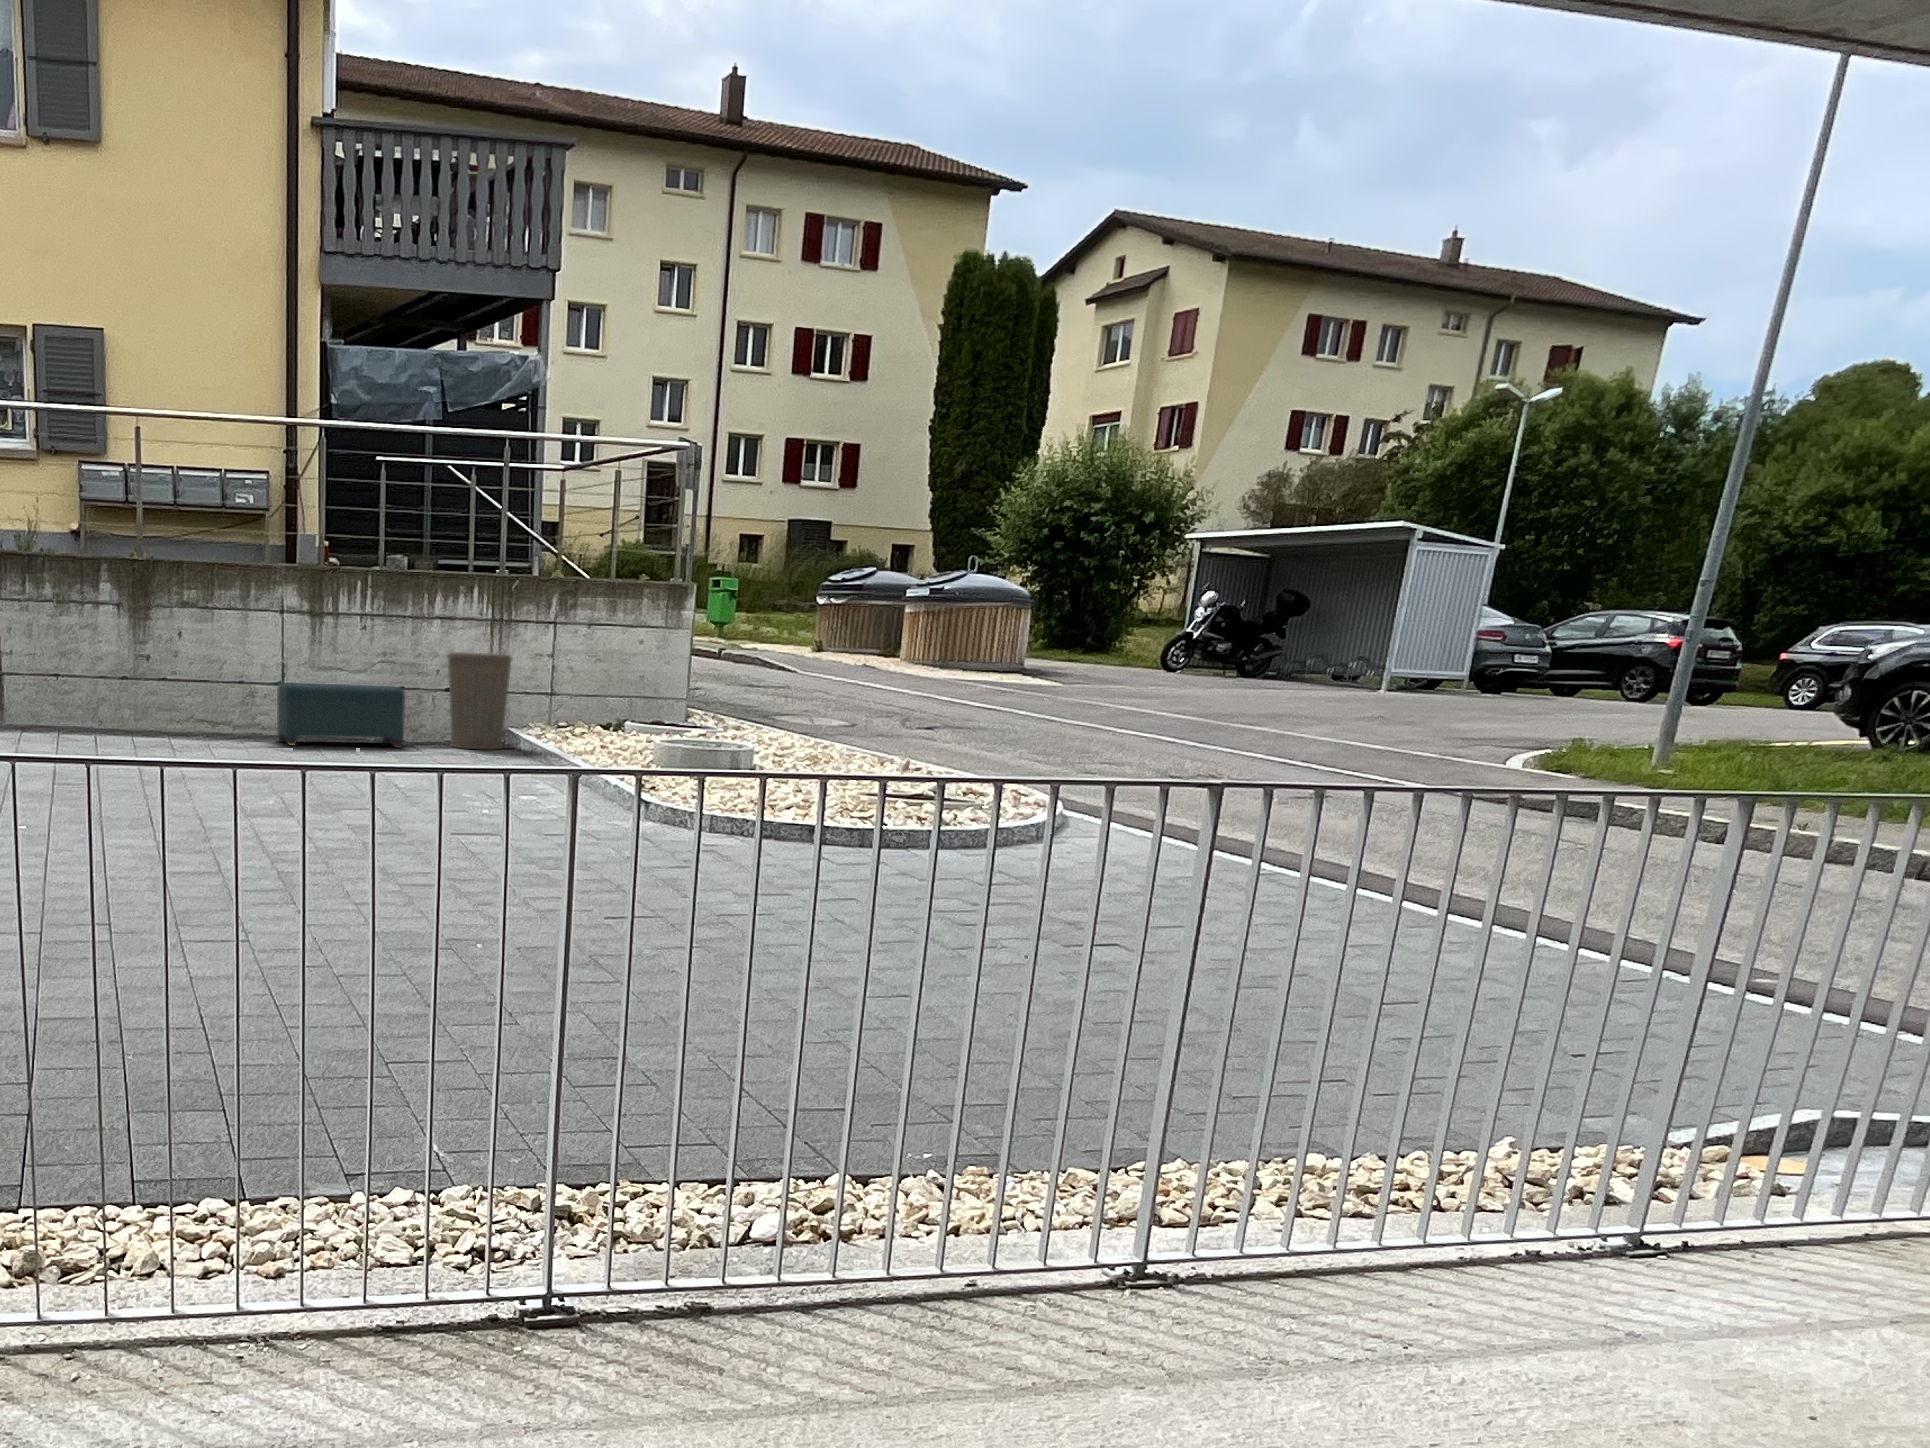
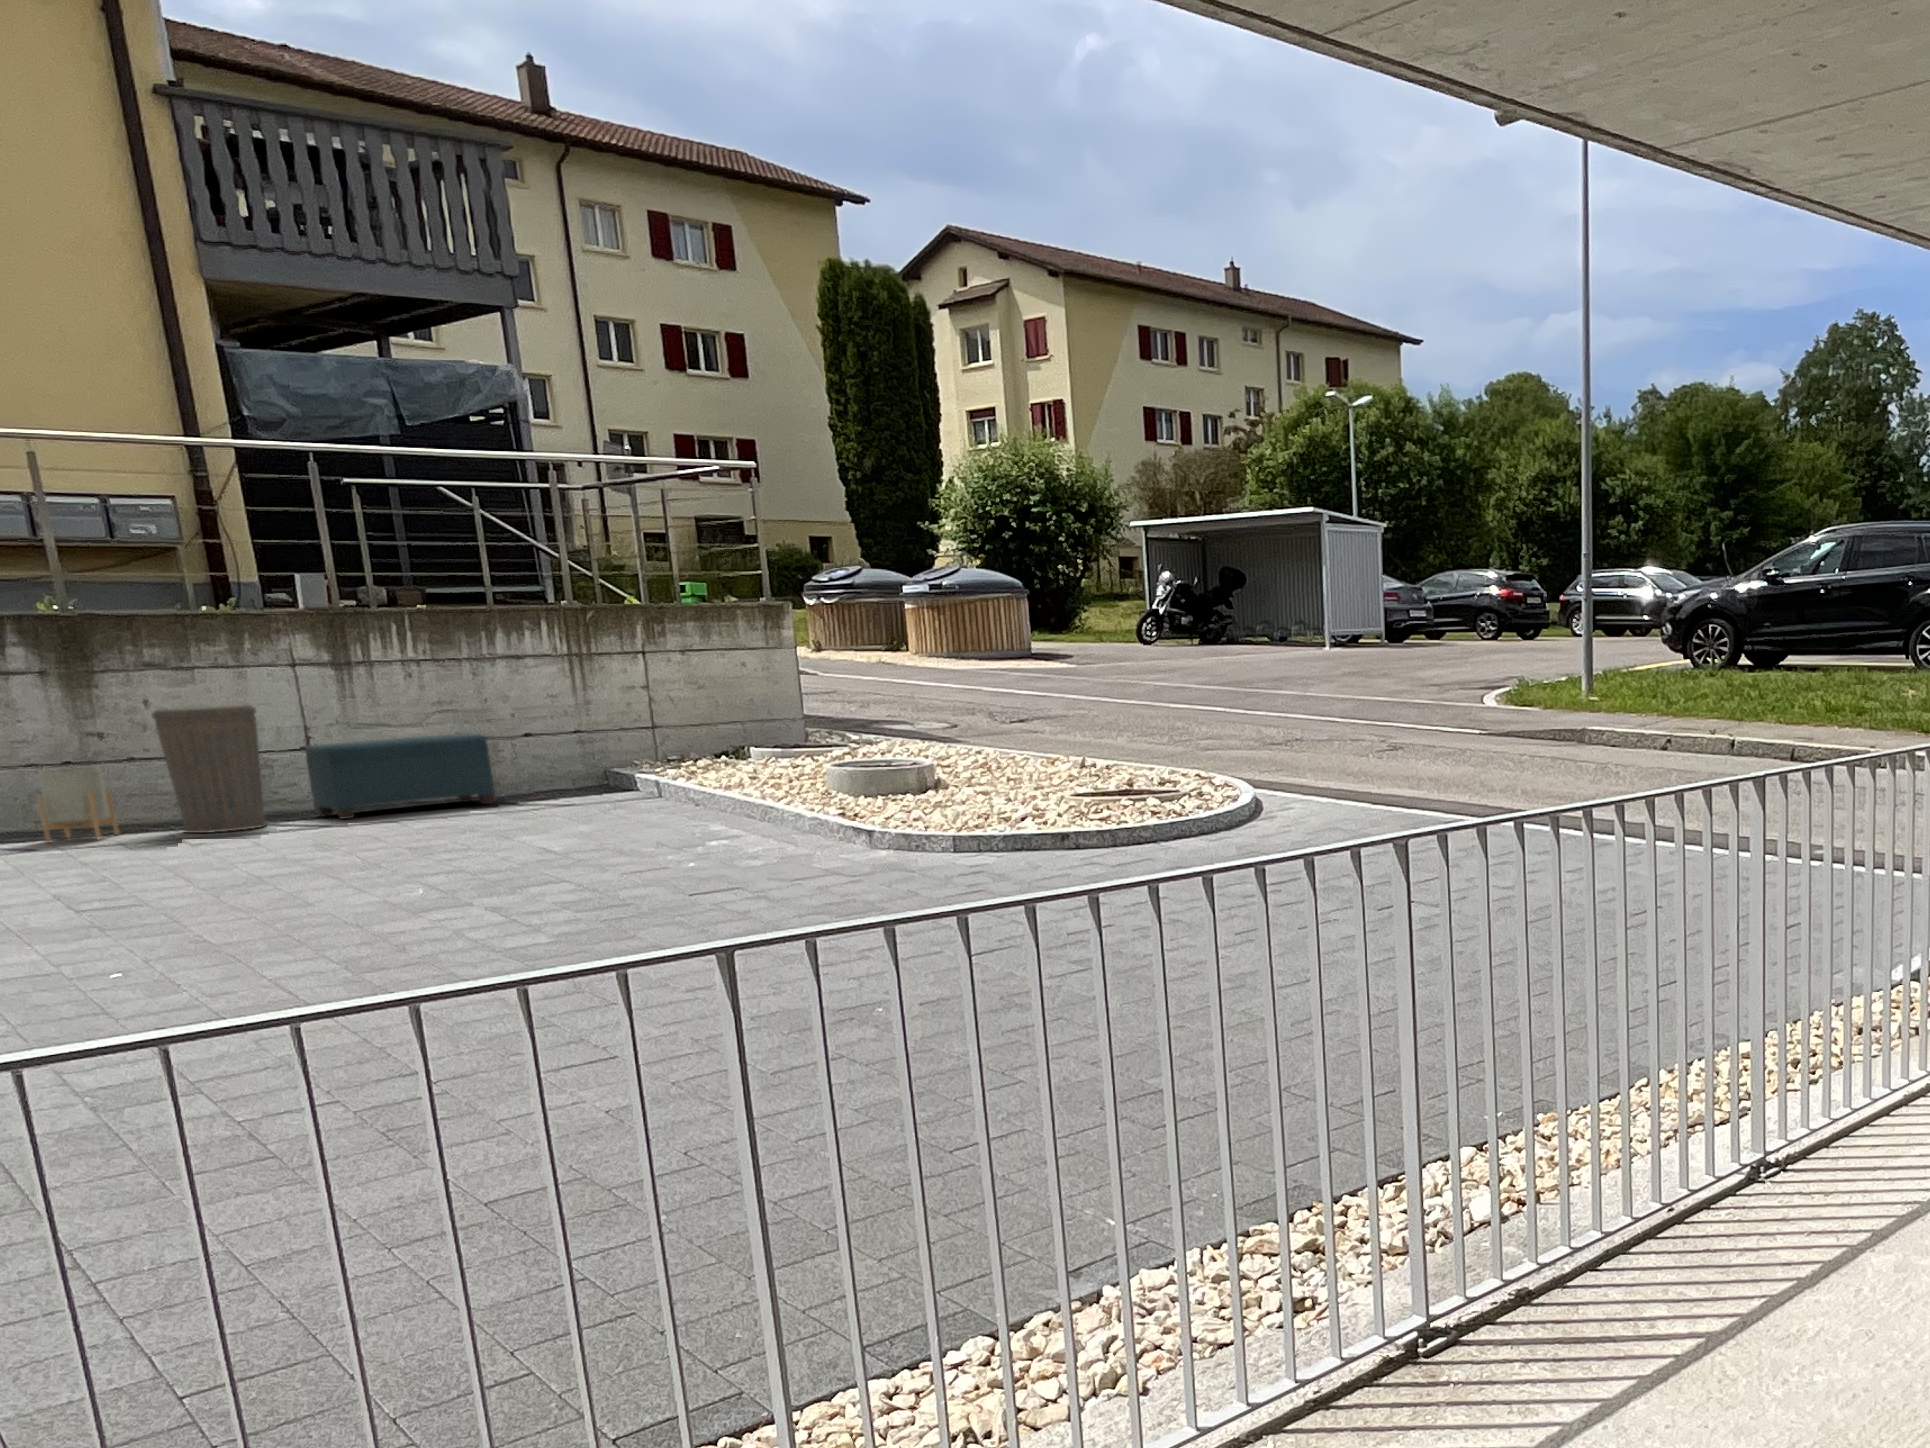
trash can: present [447,652,512,749] -> present [151,705,267,833]
planter: none [98,682,146,739] -> present [37,767,119,843]

